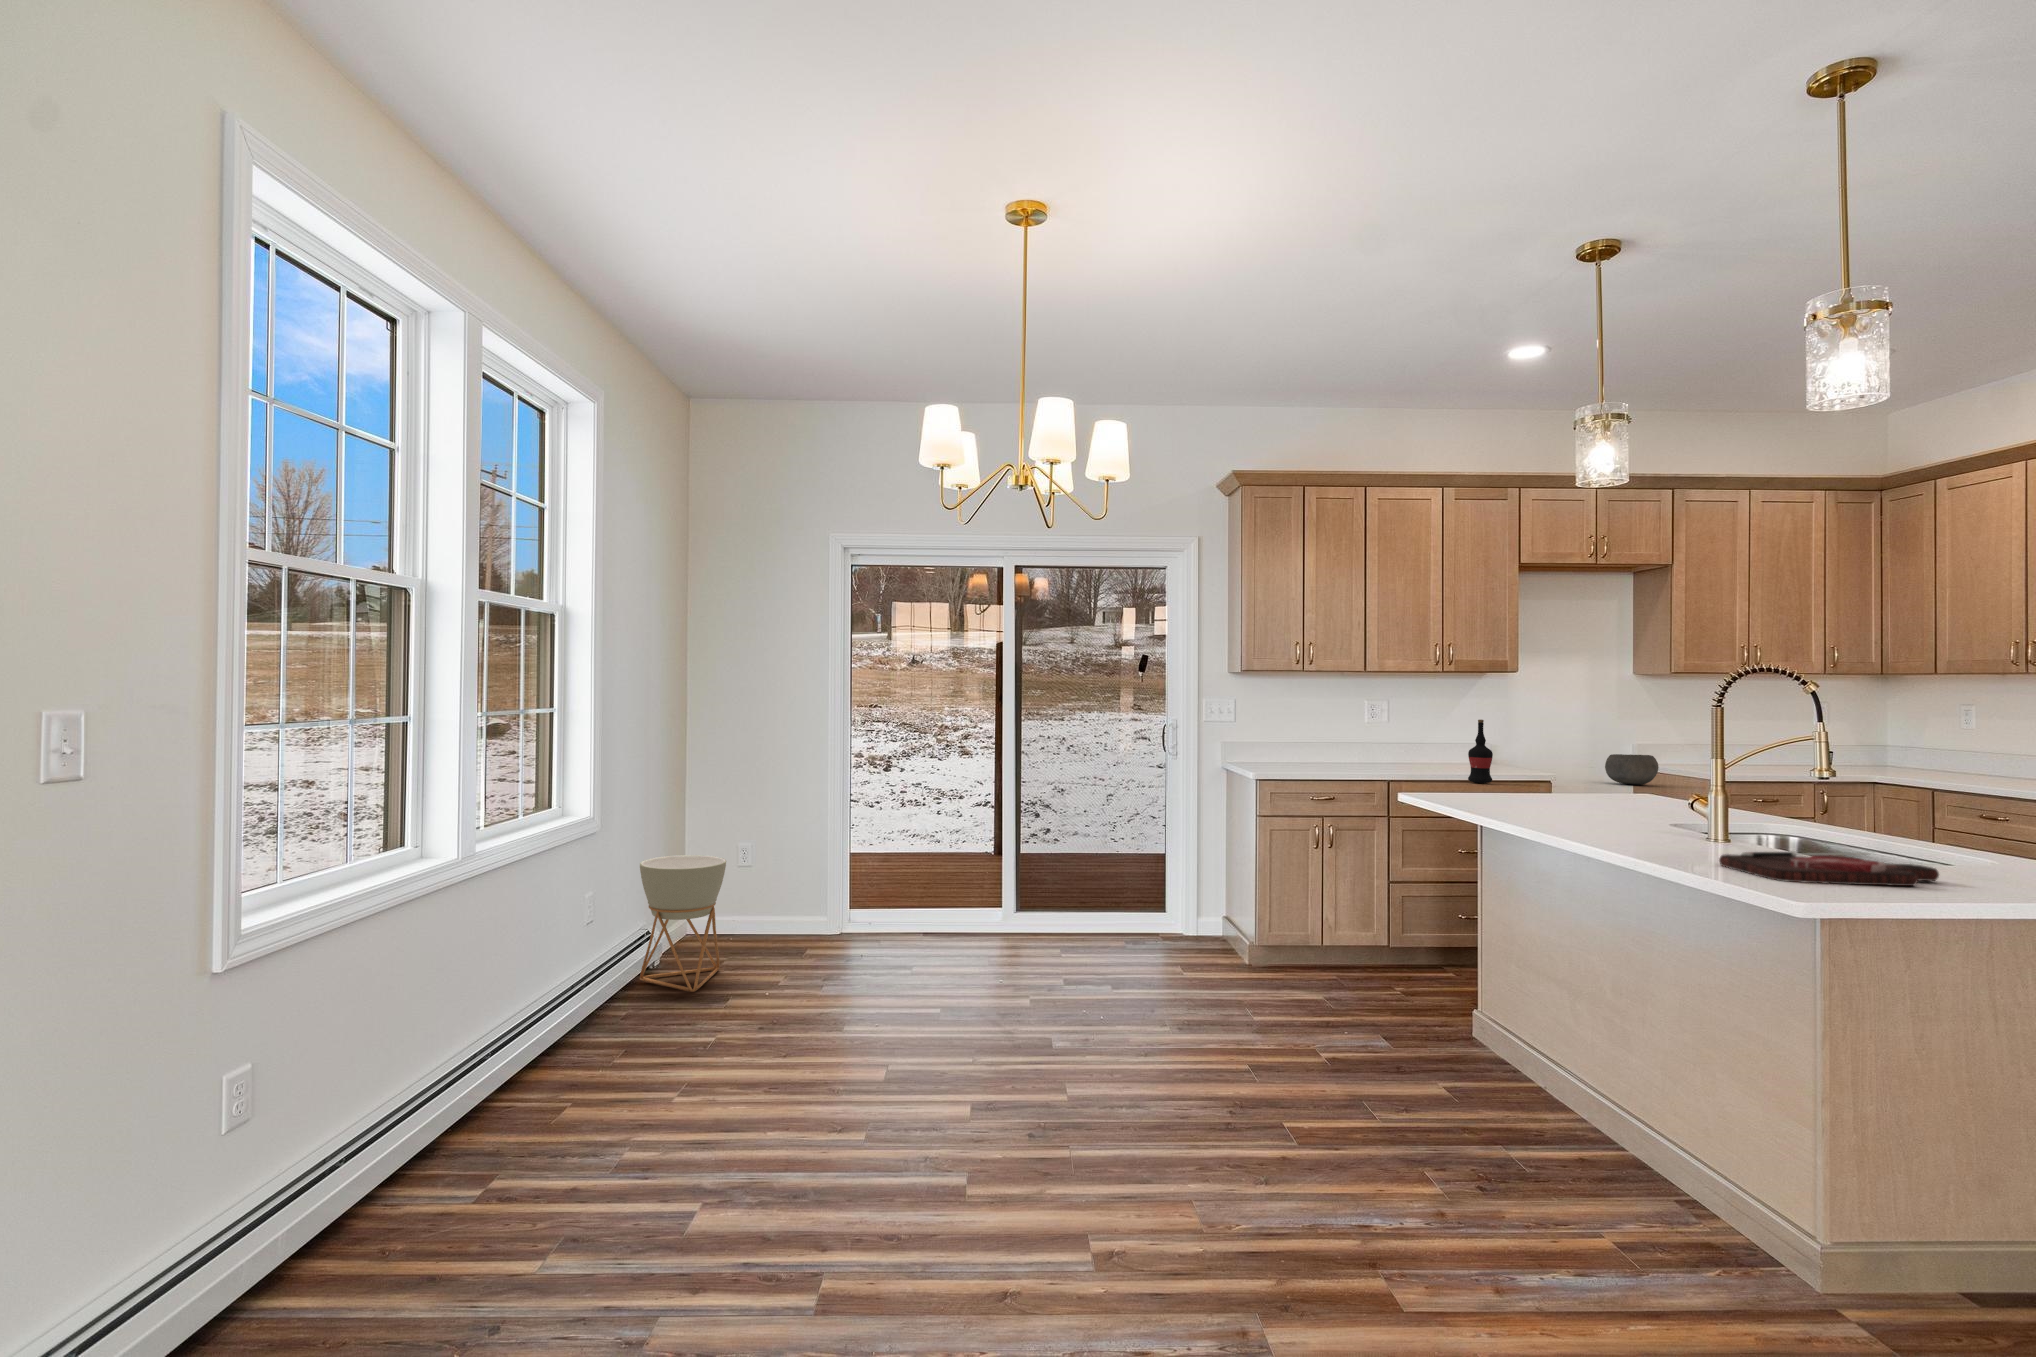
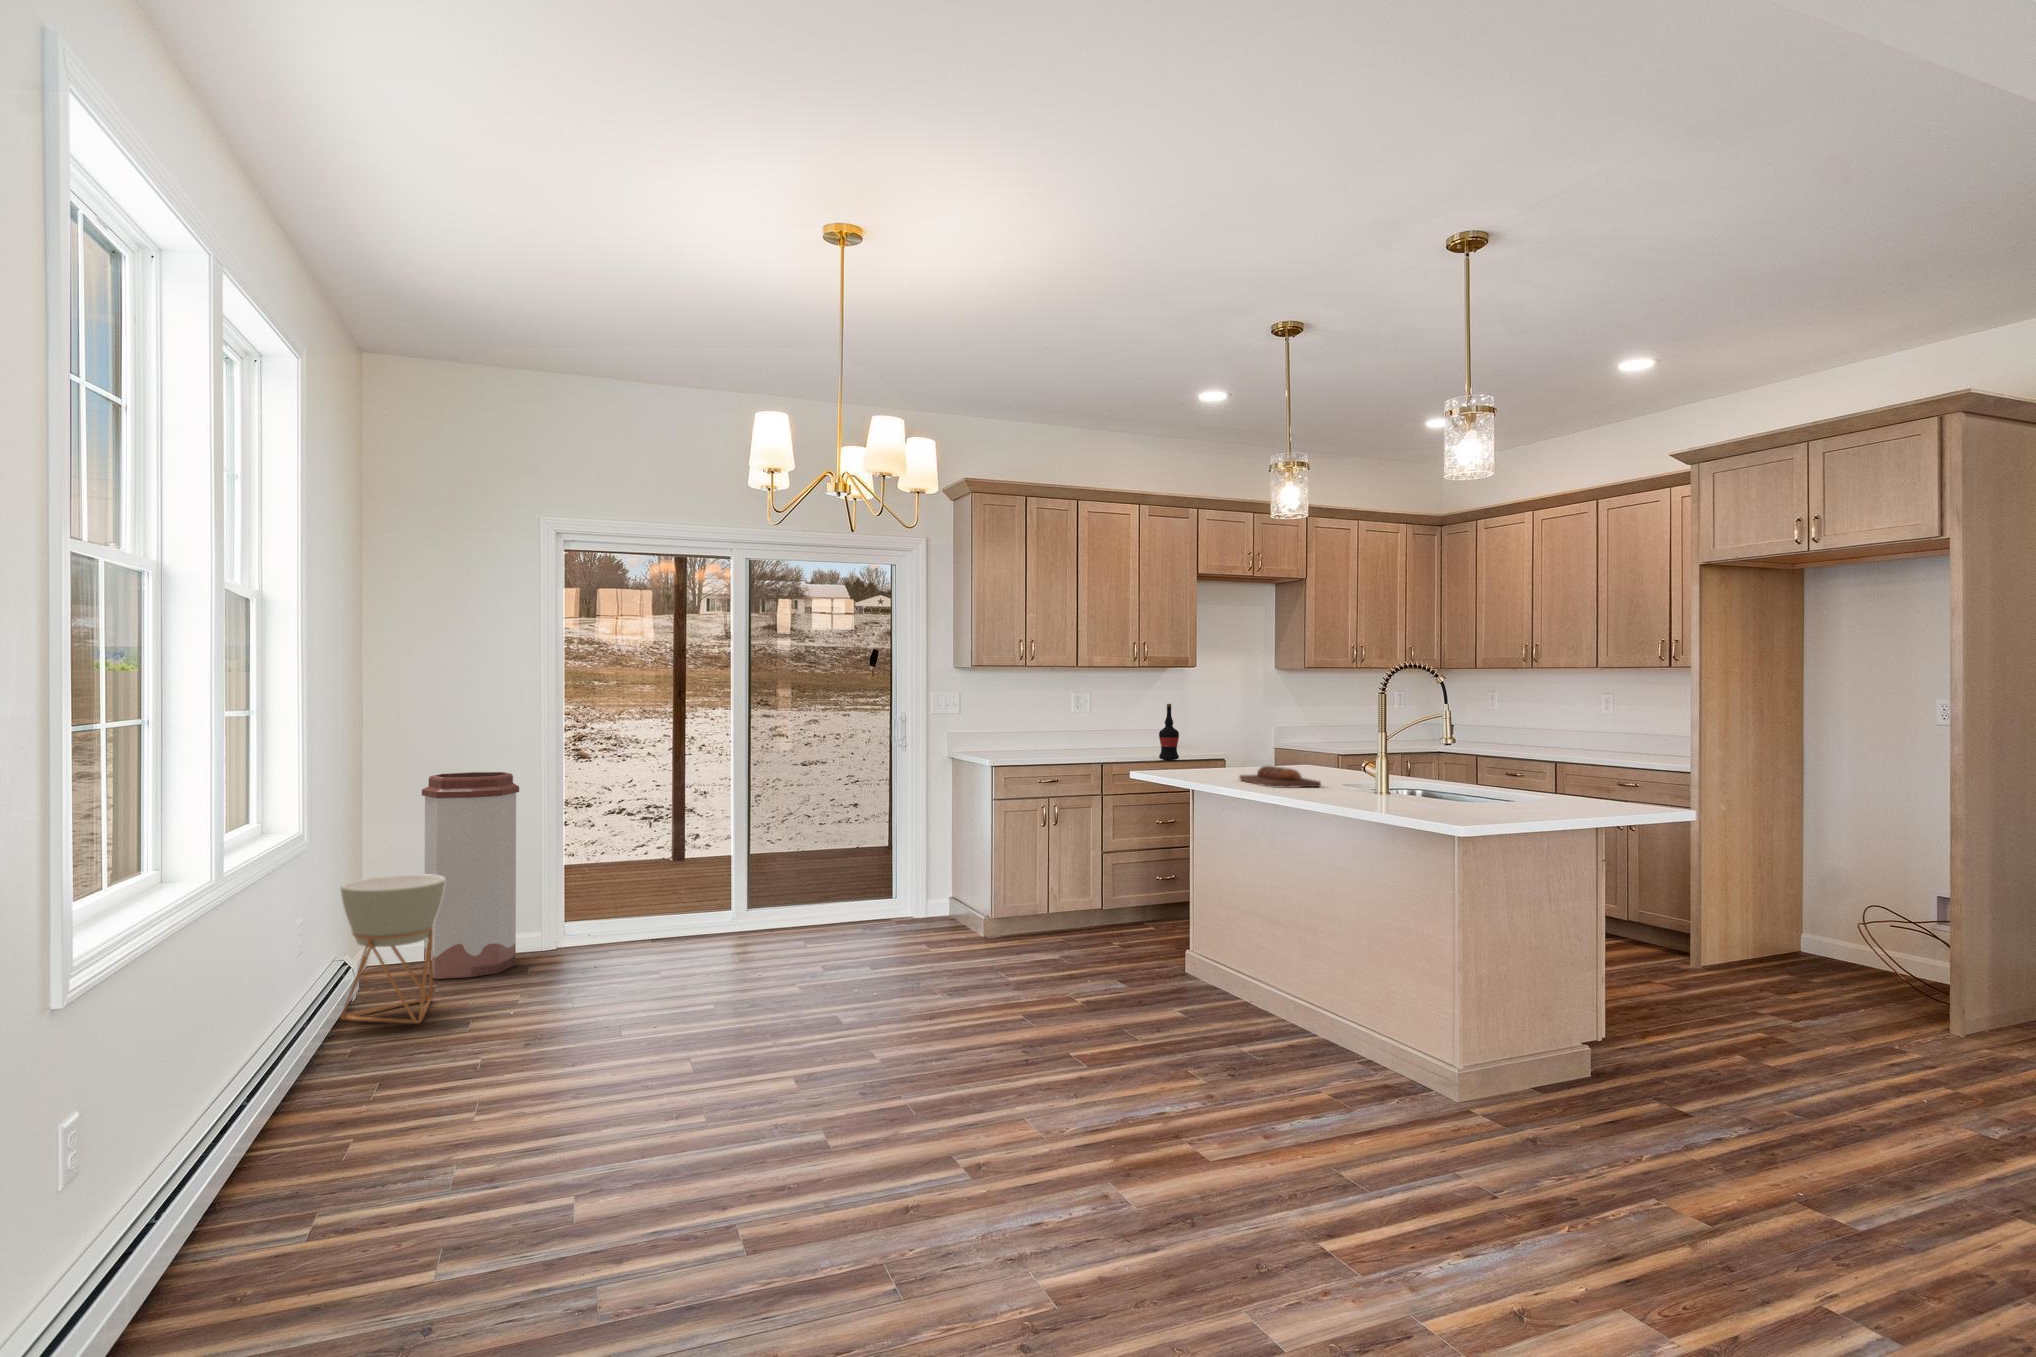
bowl: present [1605,754,1659,785] -> none [1259,731,1299,757]
trash can: none [731,766,812,951] -> present [422,772,519,979]
bread loaf: none [1536,798,1641,828] -> present [1240,766,1321,788]
cutting board: present [1719,851,1939,886] -> none [1392,791,1522,814]

